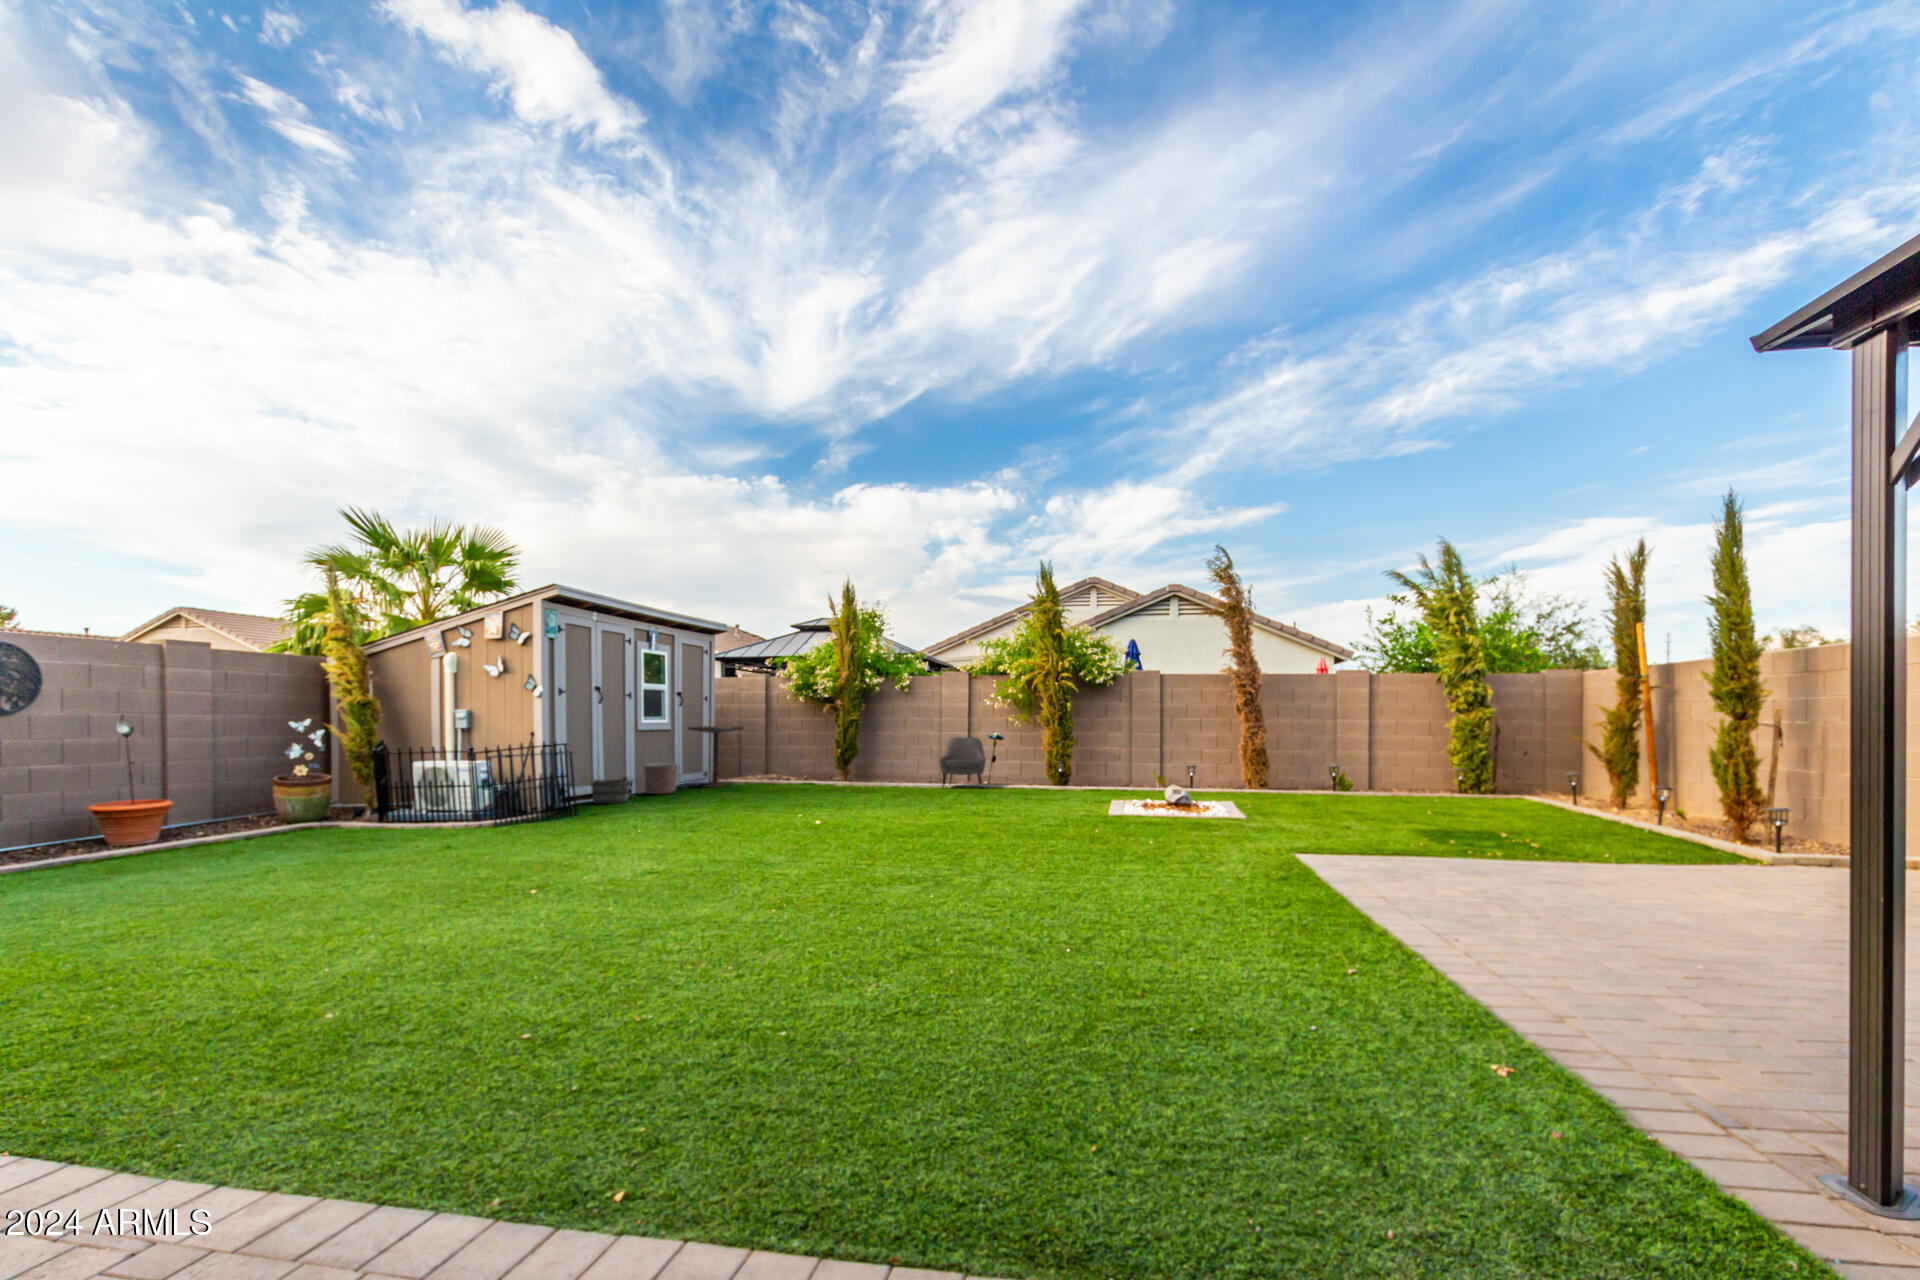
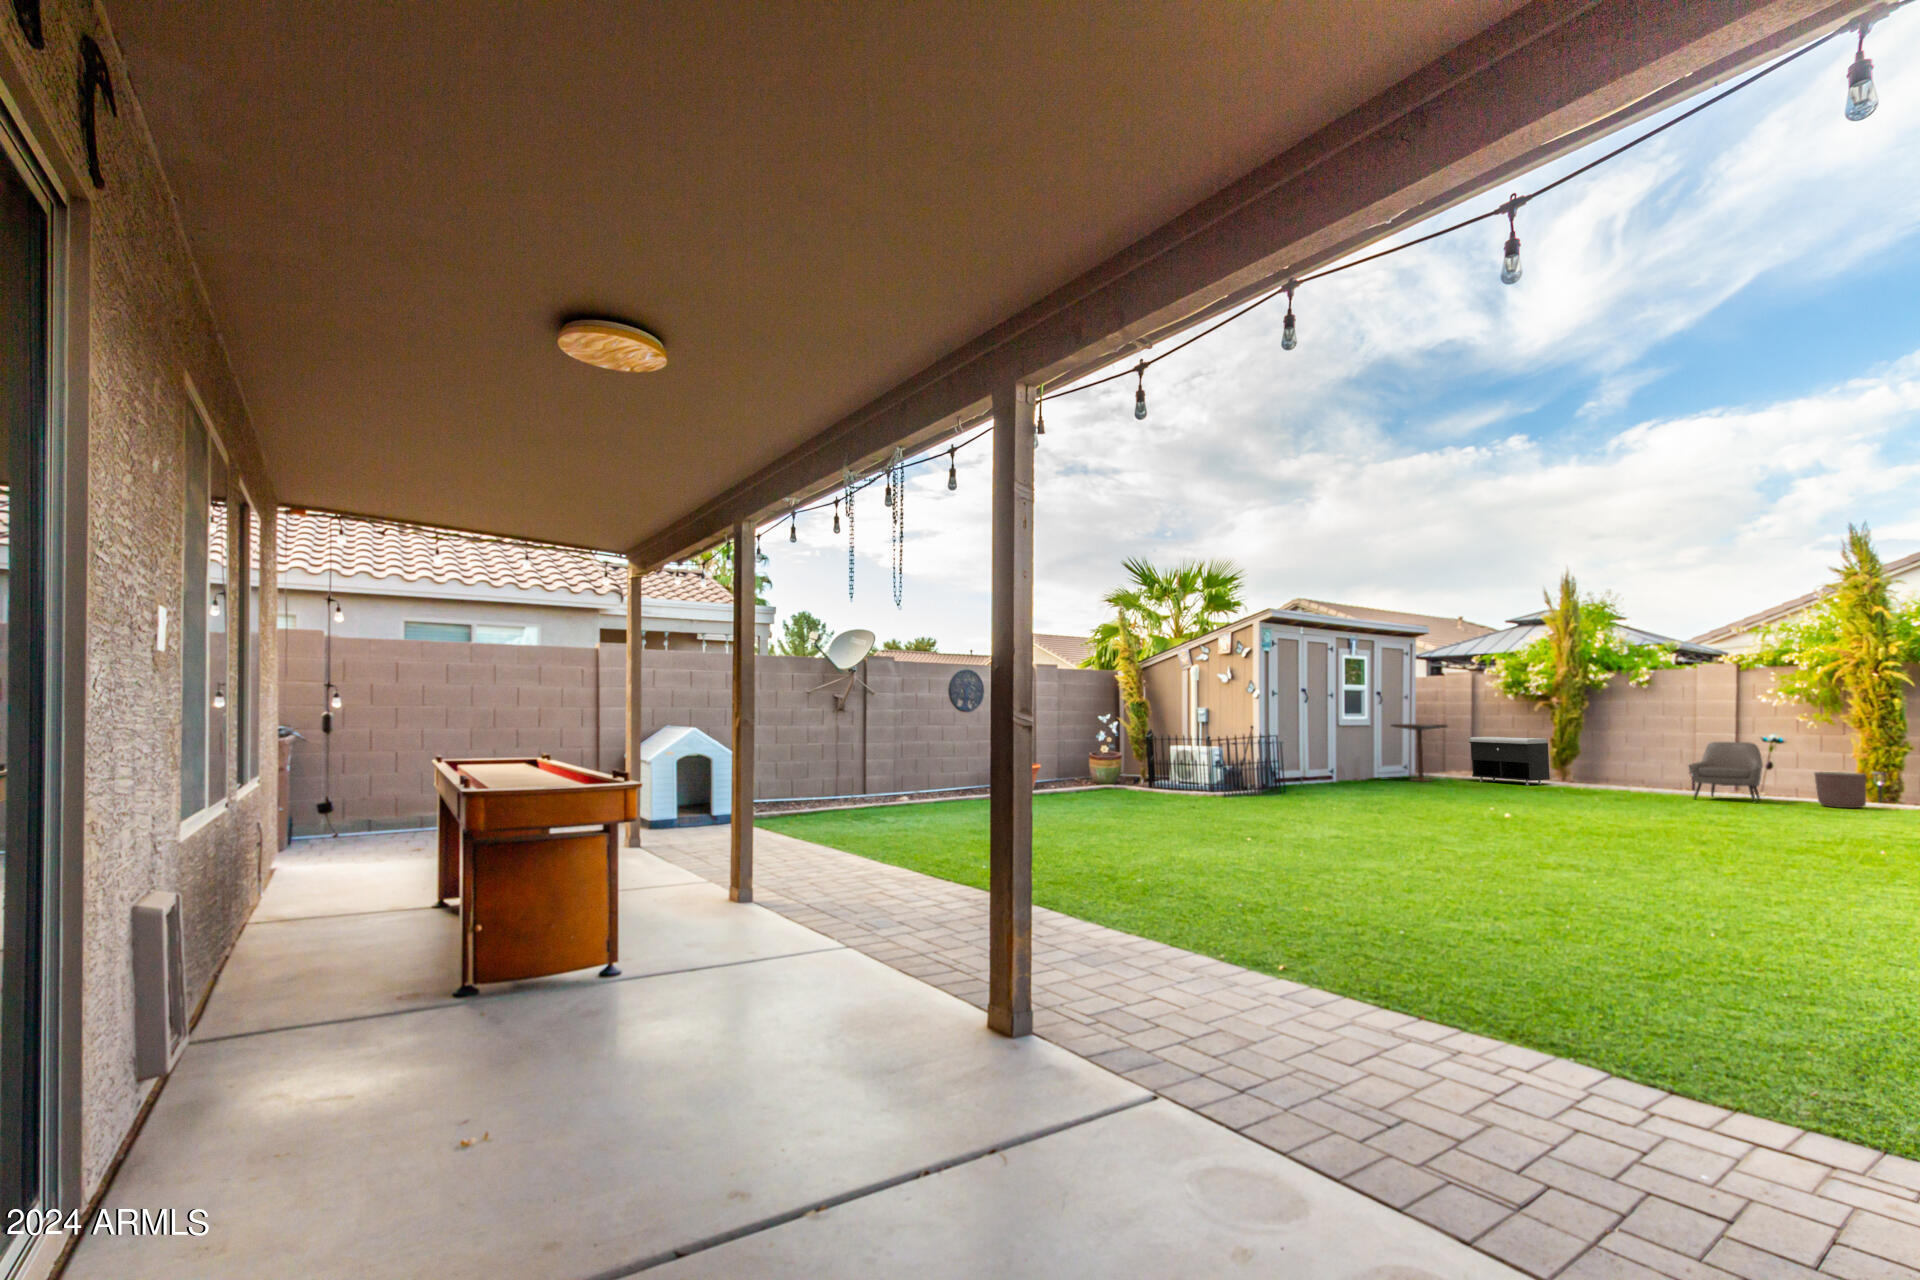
storage bench: none [761,738,828,784] -> present [1470,737,1550,785]
planter: present [644,764,678,794] -> present [1814,772,1866,808]
bucket: present [591,777,634,804] -> none [1300,765,1338,787]

